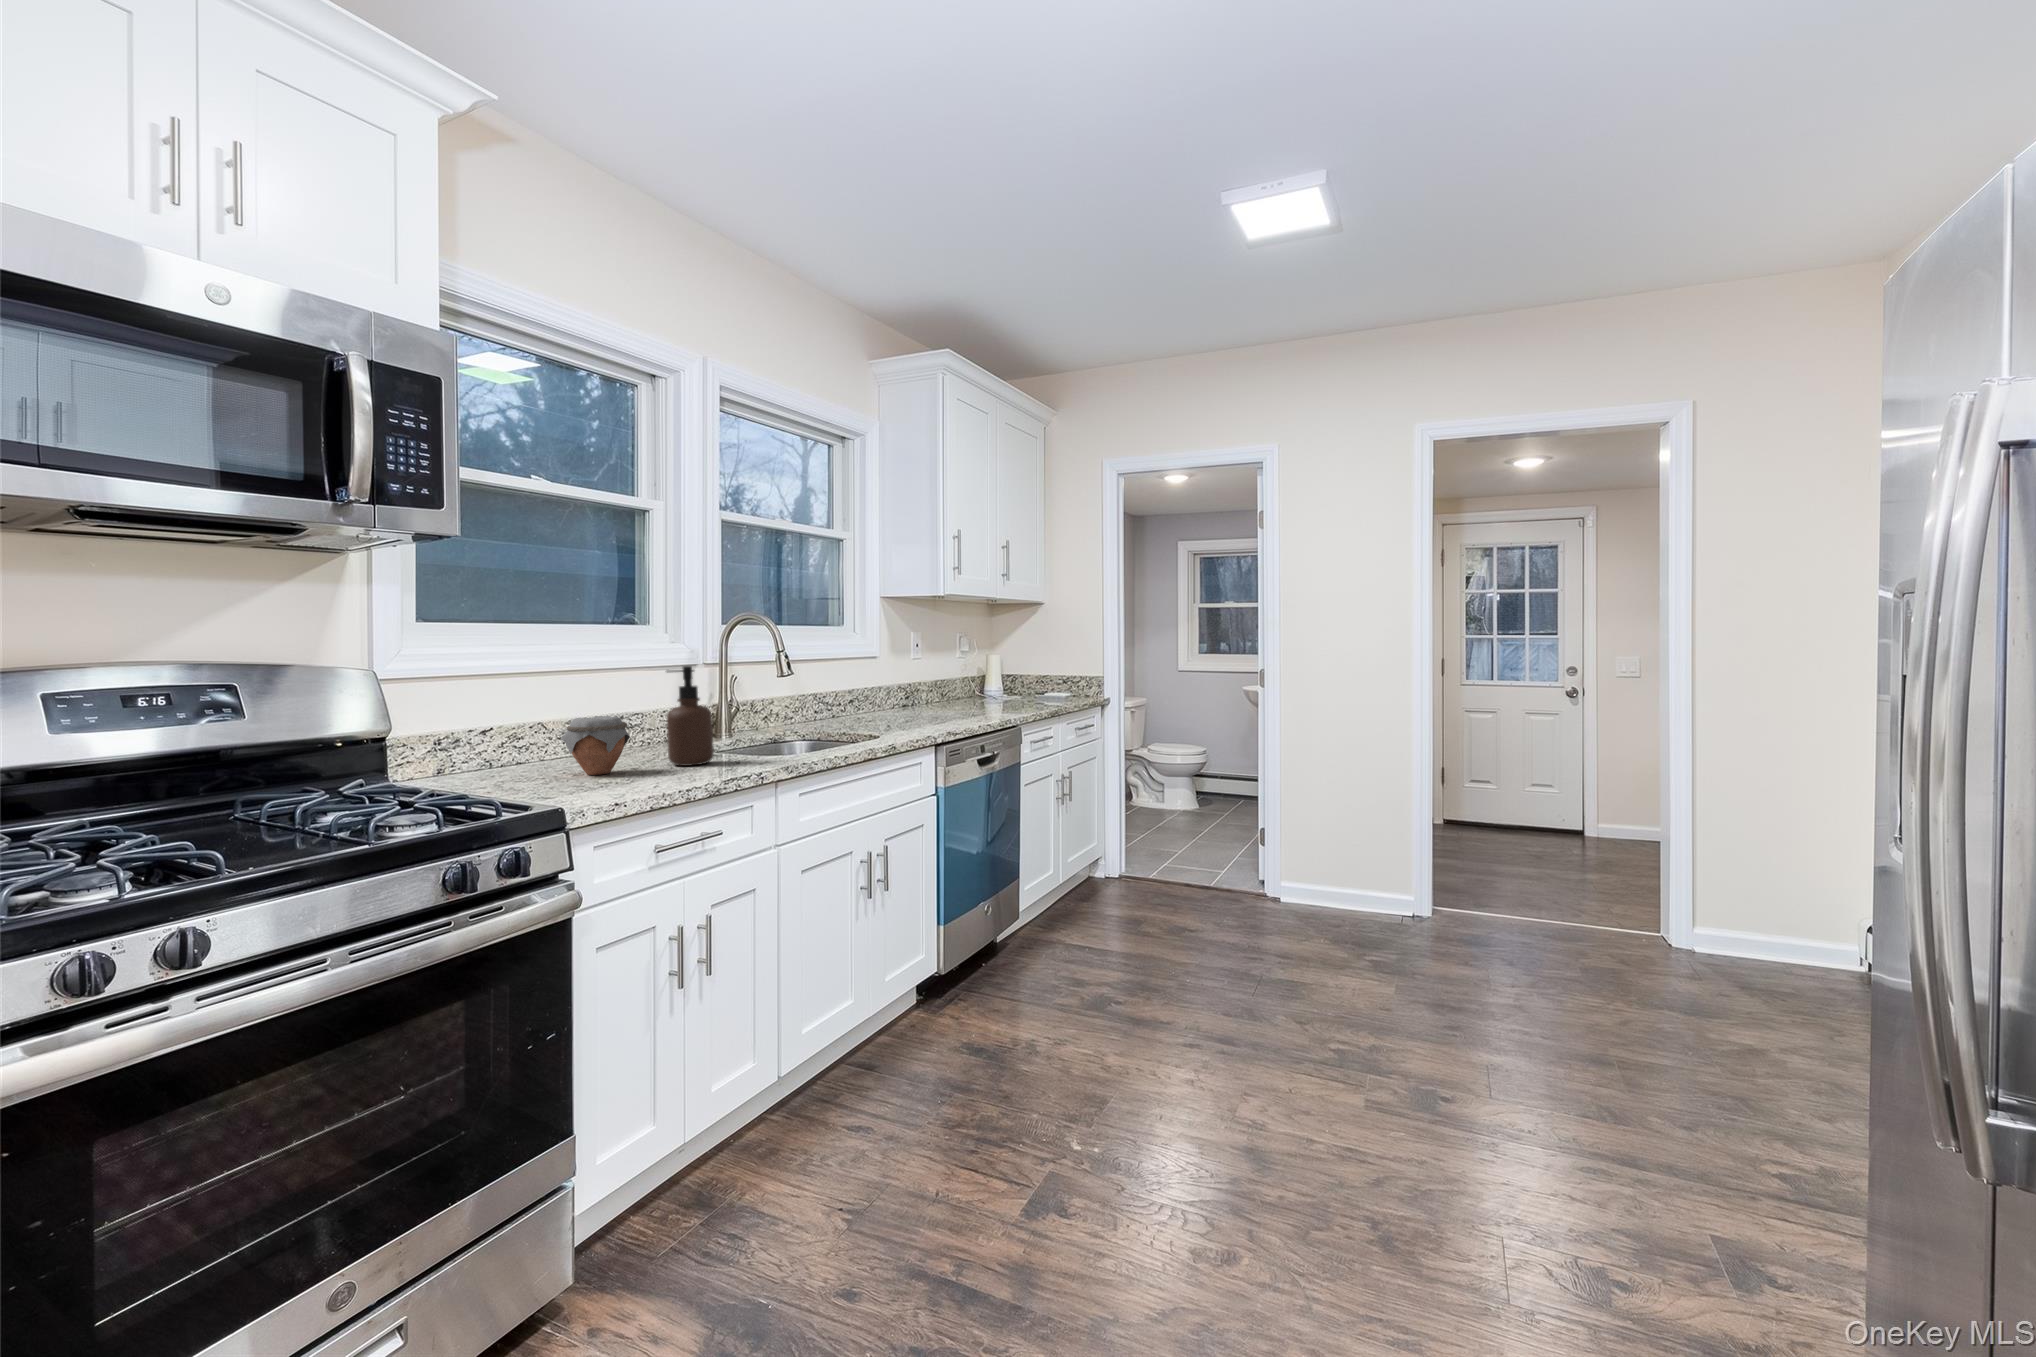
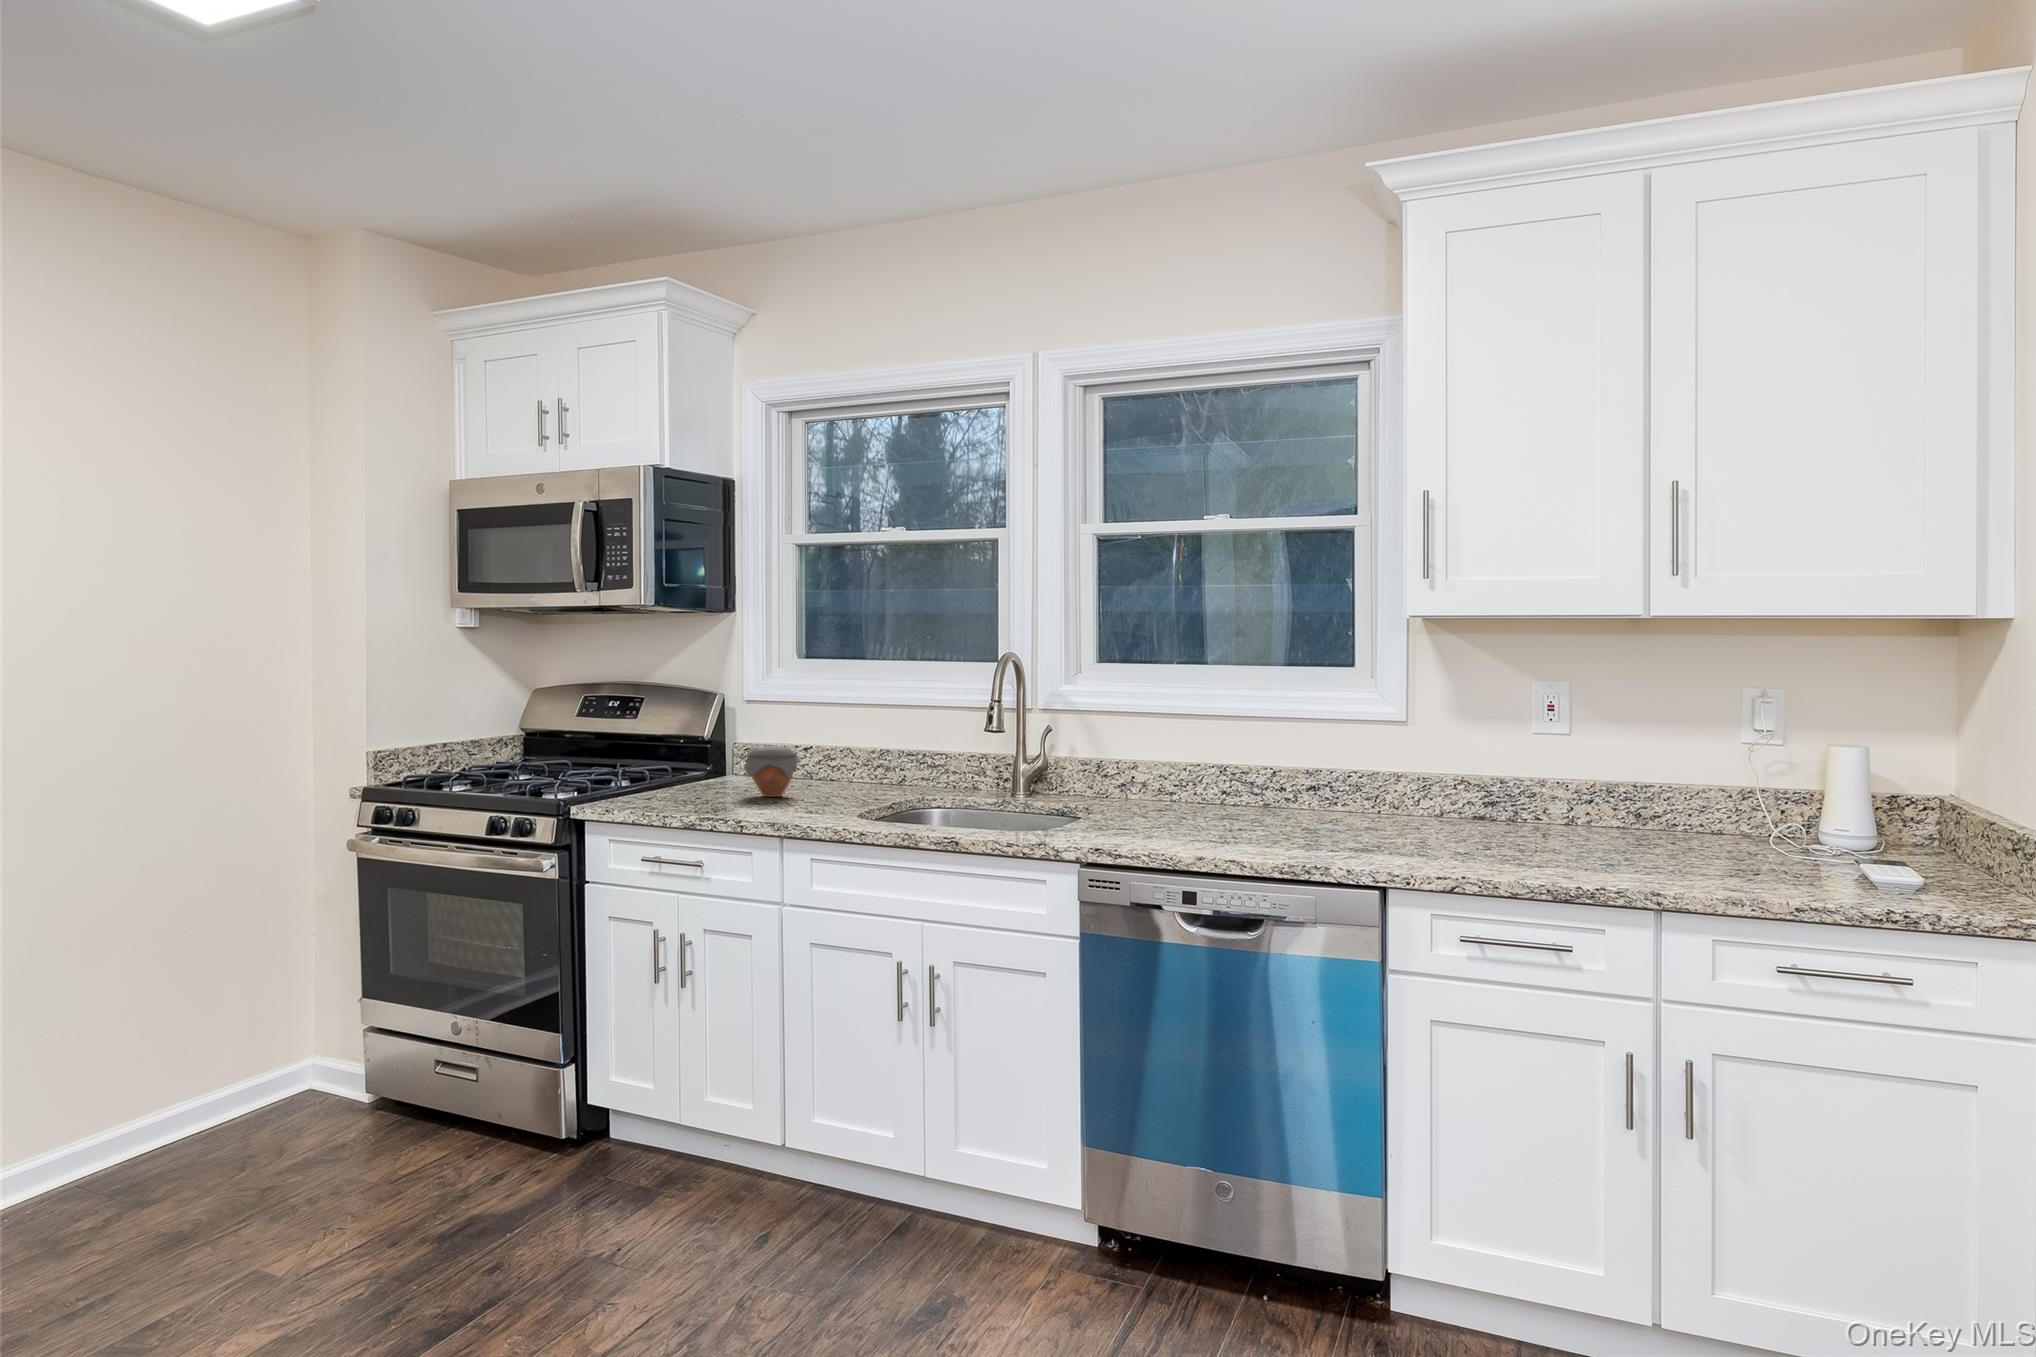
soap dispenser: present [667,666,714,766] -> none [797,709,840,807]

